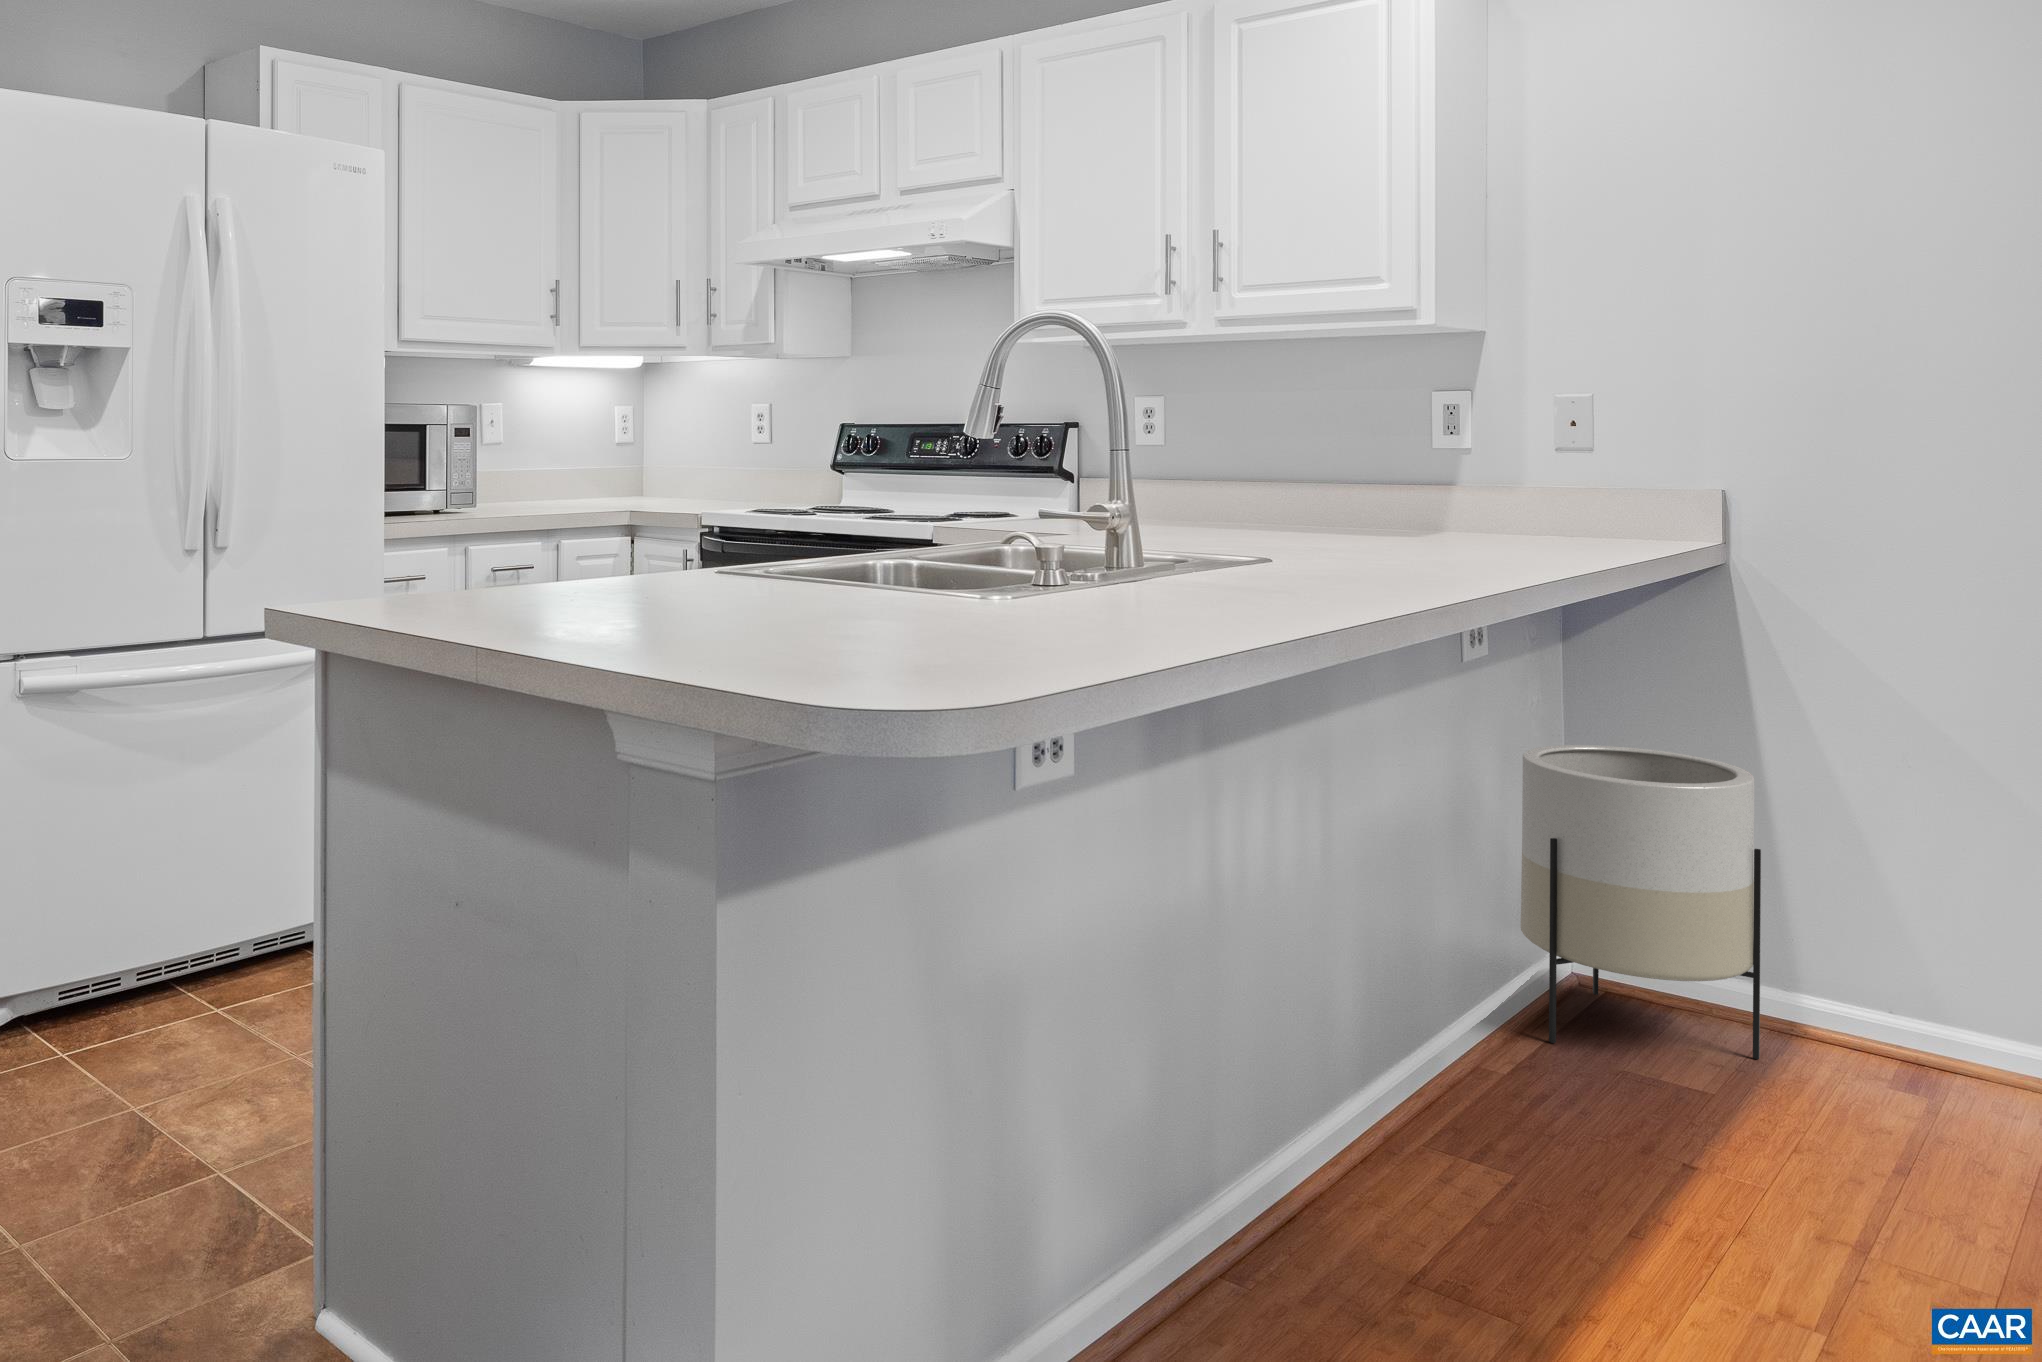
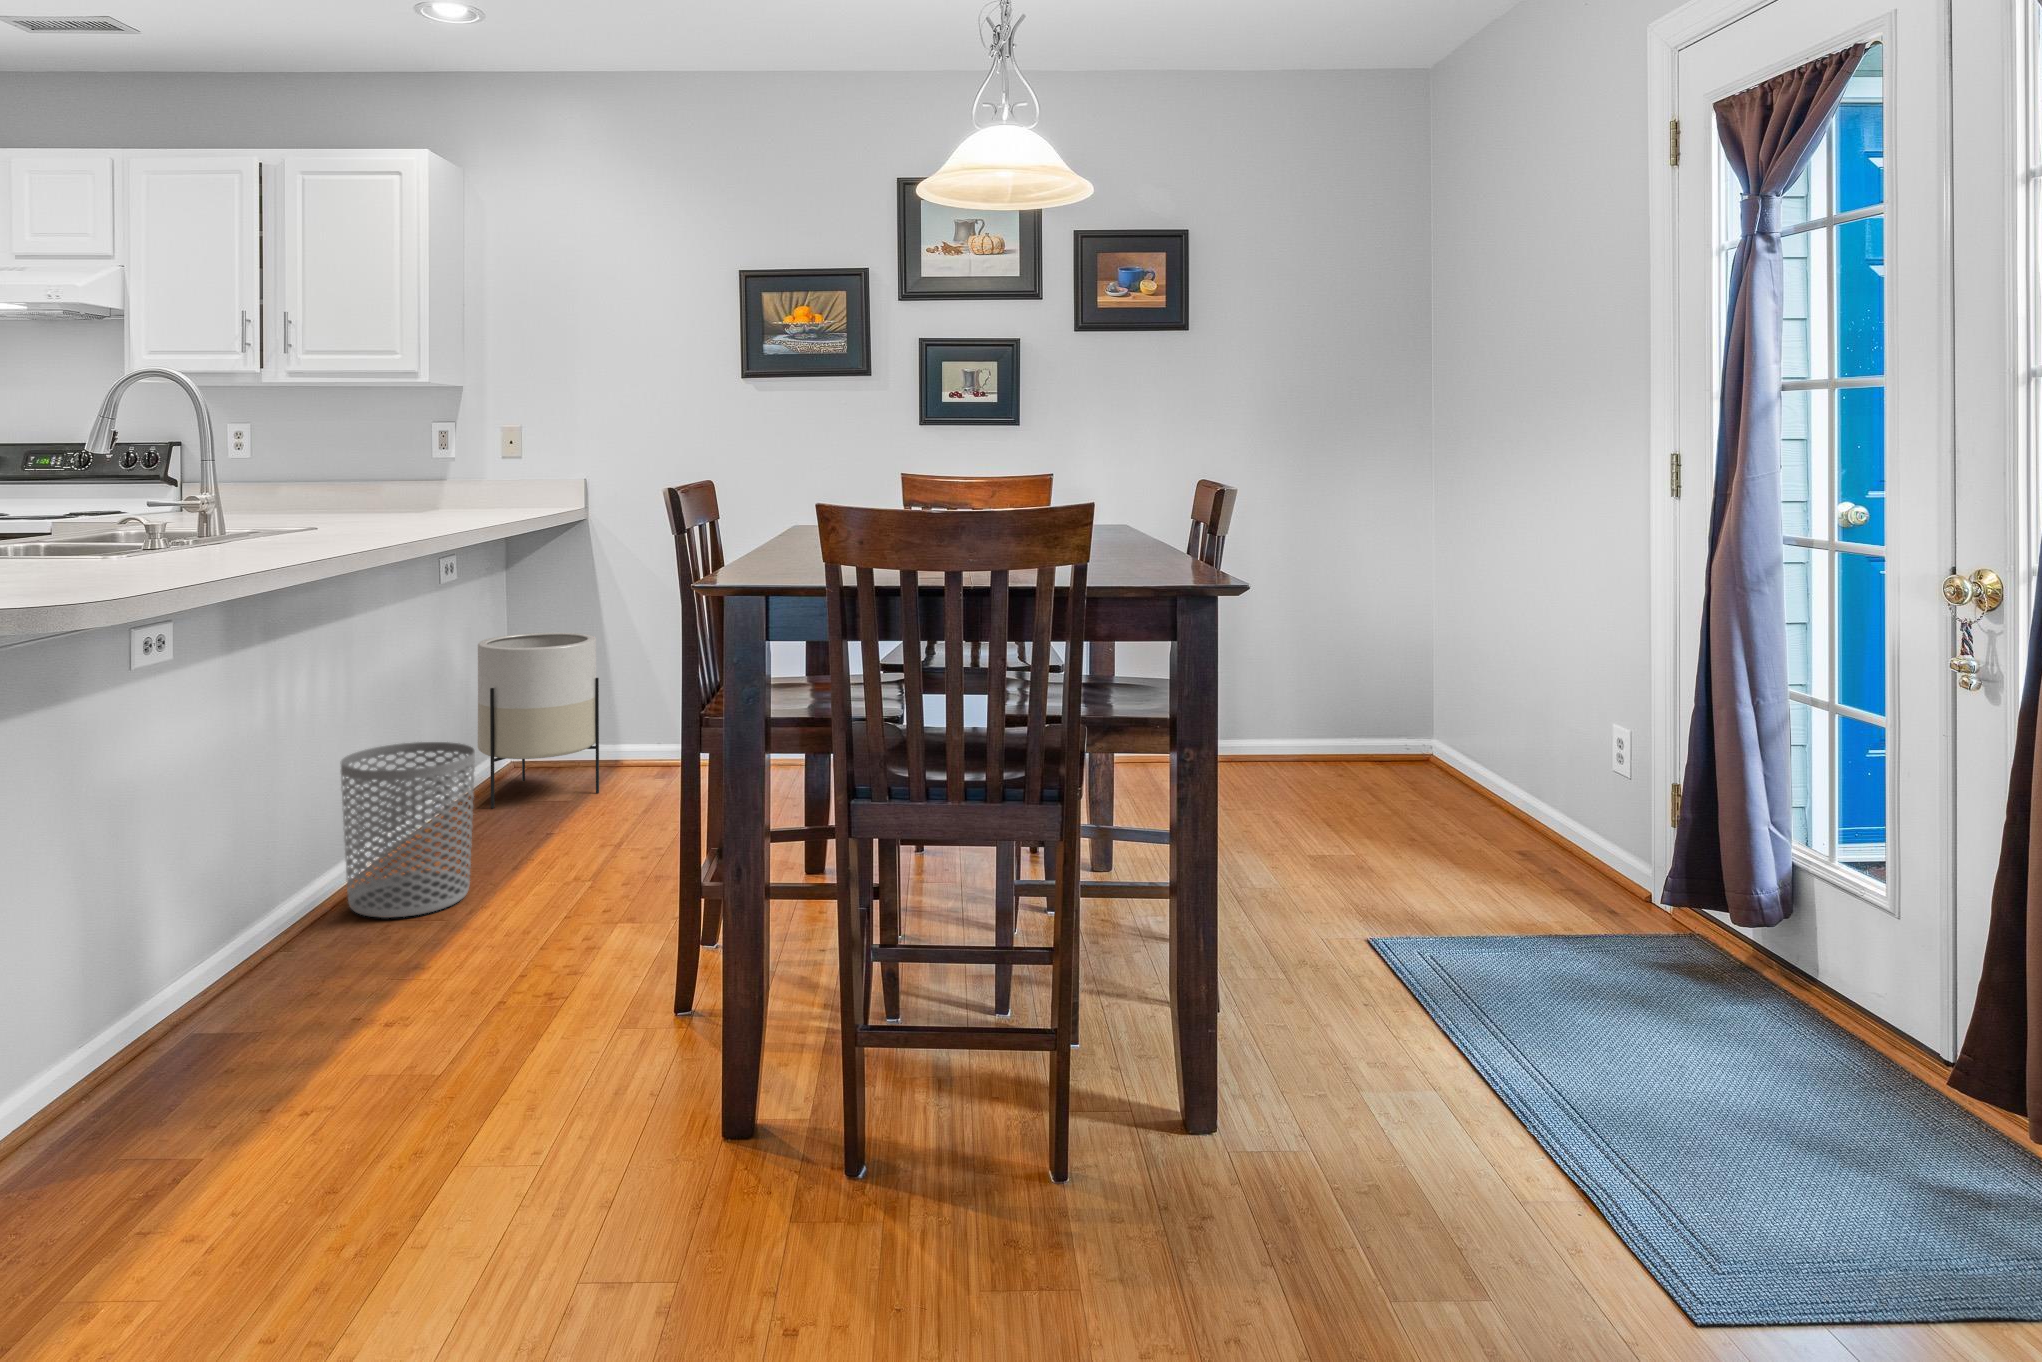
waste bin: none [1325,936,1573,1279] -> present [341,742,475,918]

